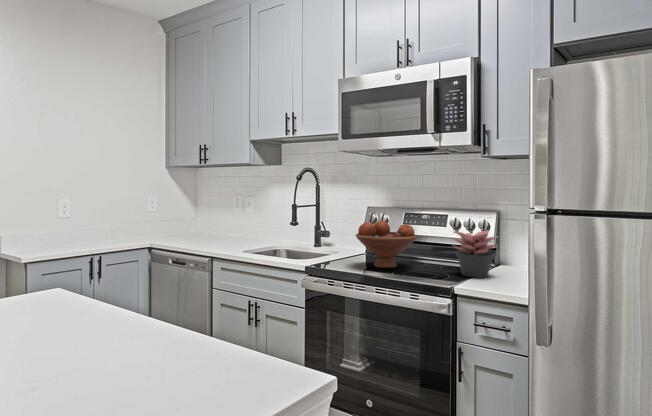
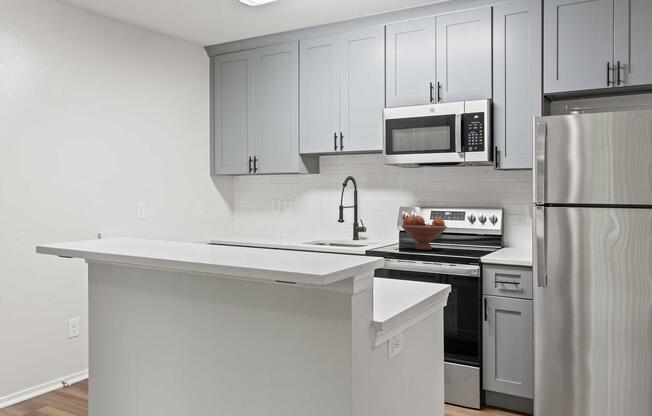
succulent plant: present [453,230,498,277] -> none [474,221,507,253]

